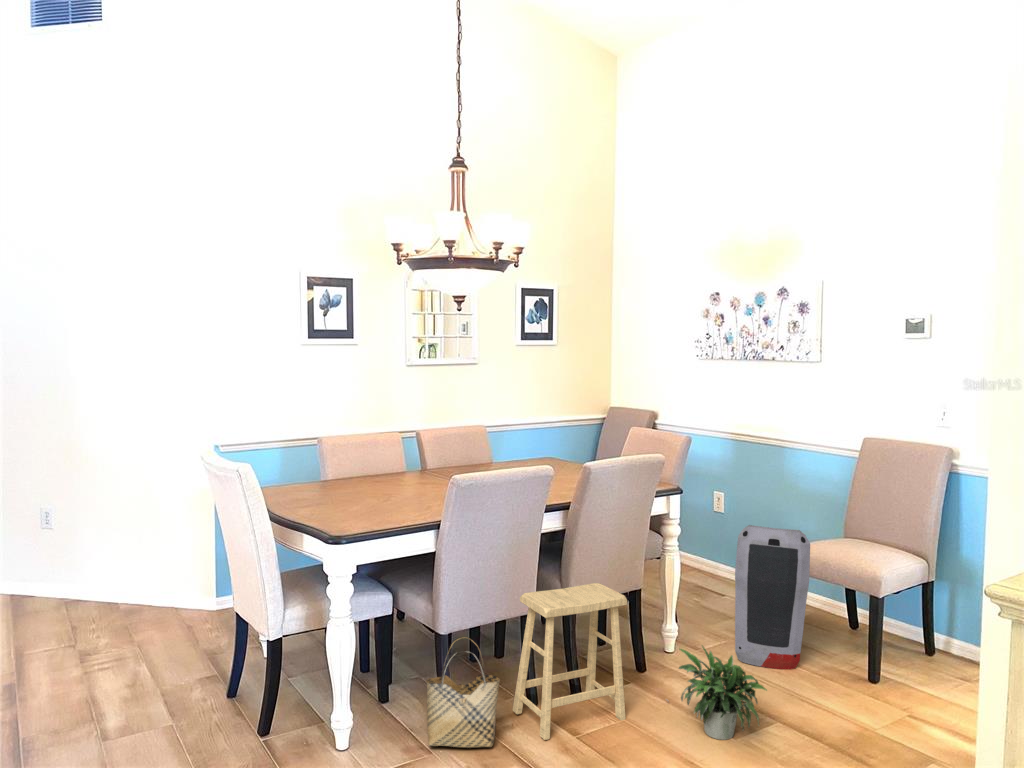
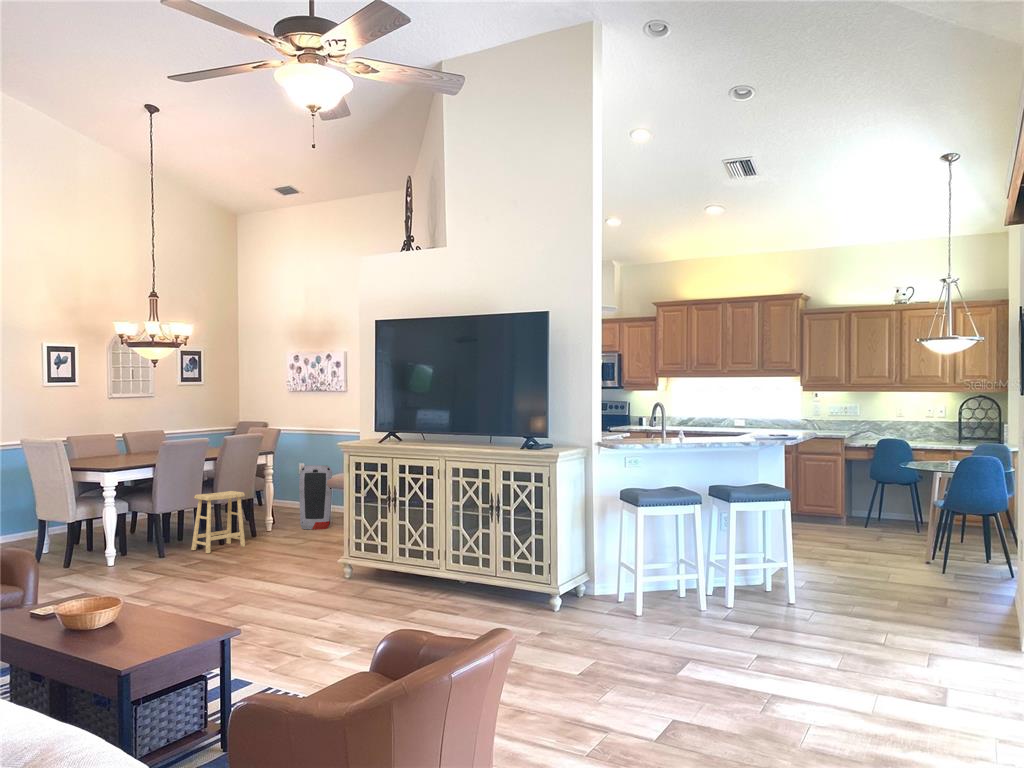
woven basket: present [426,637,500,748] -> none [151,513,187,559]
potted plant: present [667,646,767,740] -> none [264,511,305,545]

